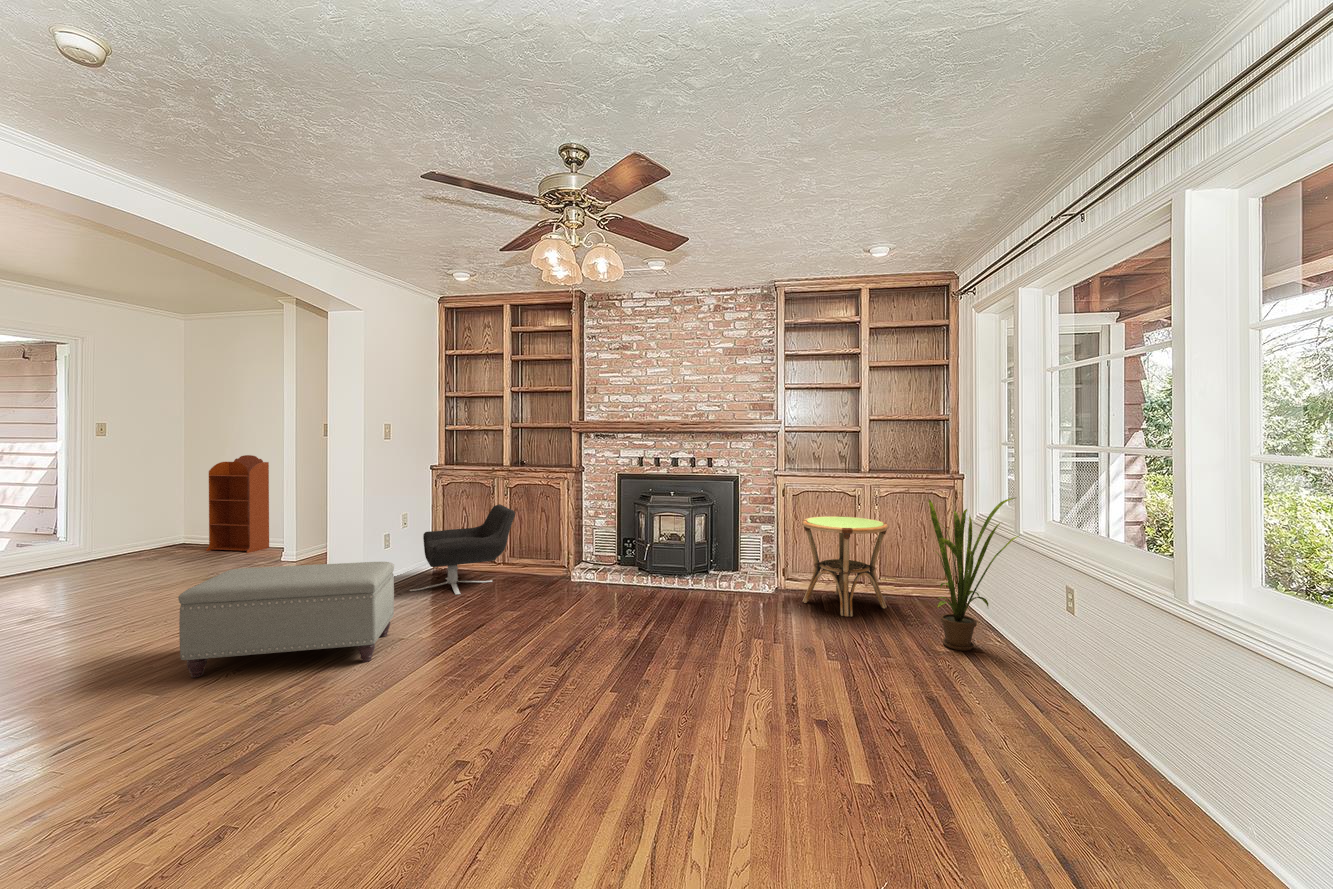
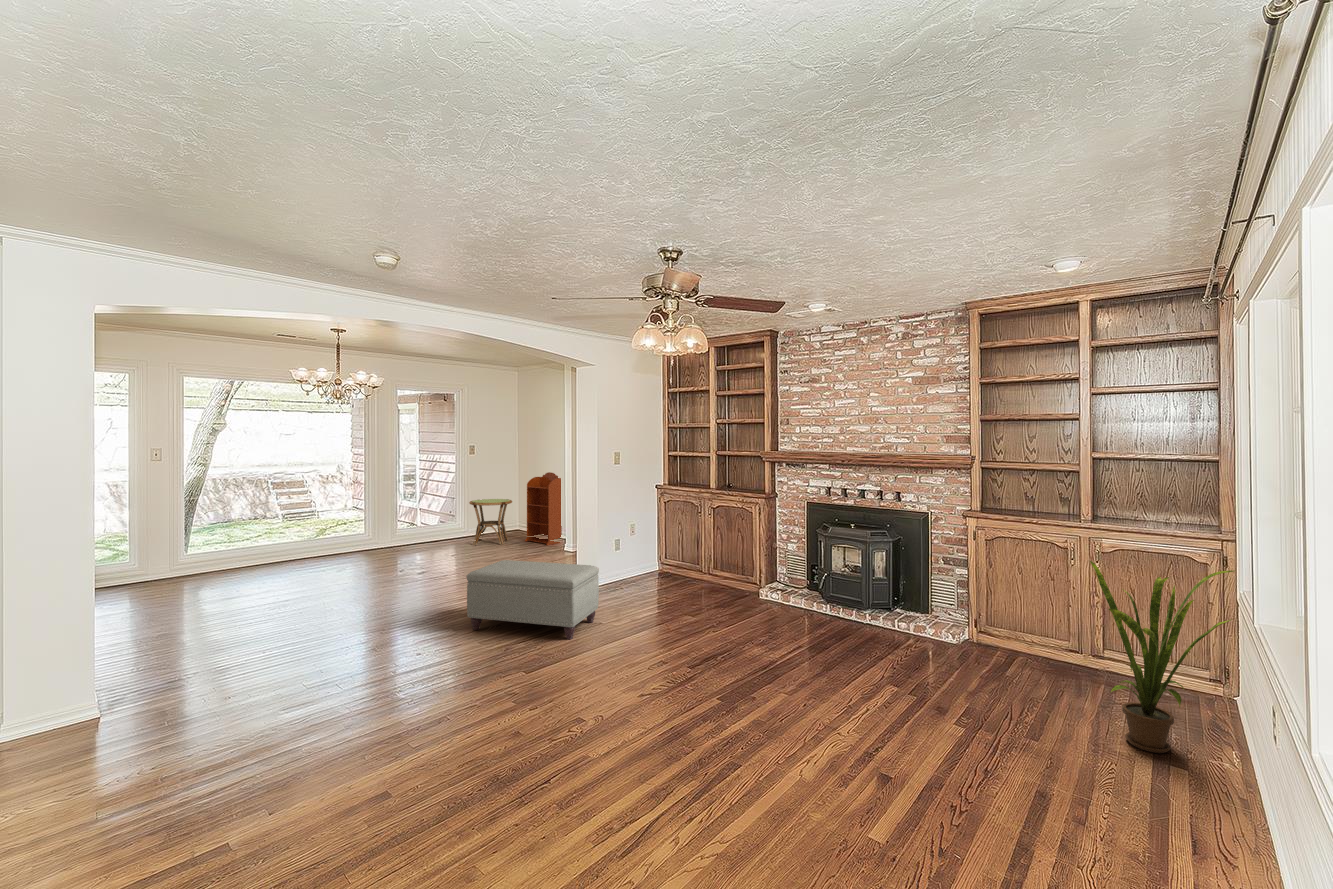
lounge chair: present [410,504,515,595] -> none [629,524,710,598]
side table: present [802,516,888,616] -> present [469,499,512,545]

